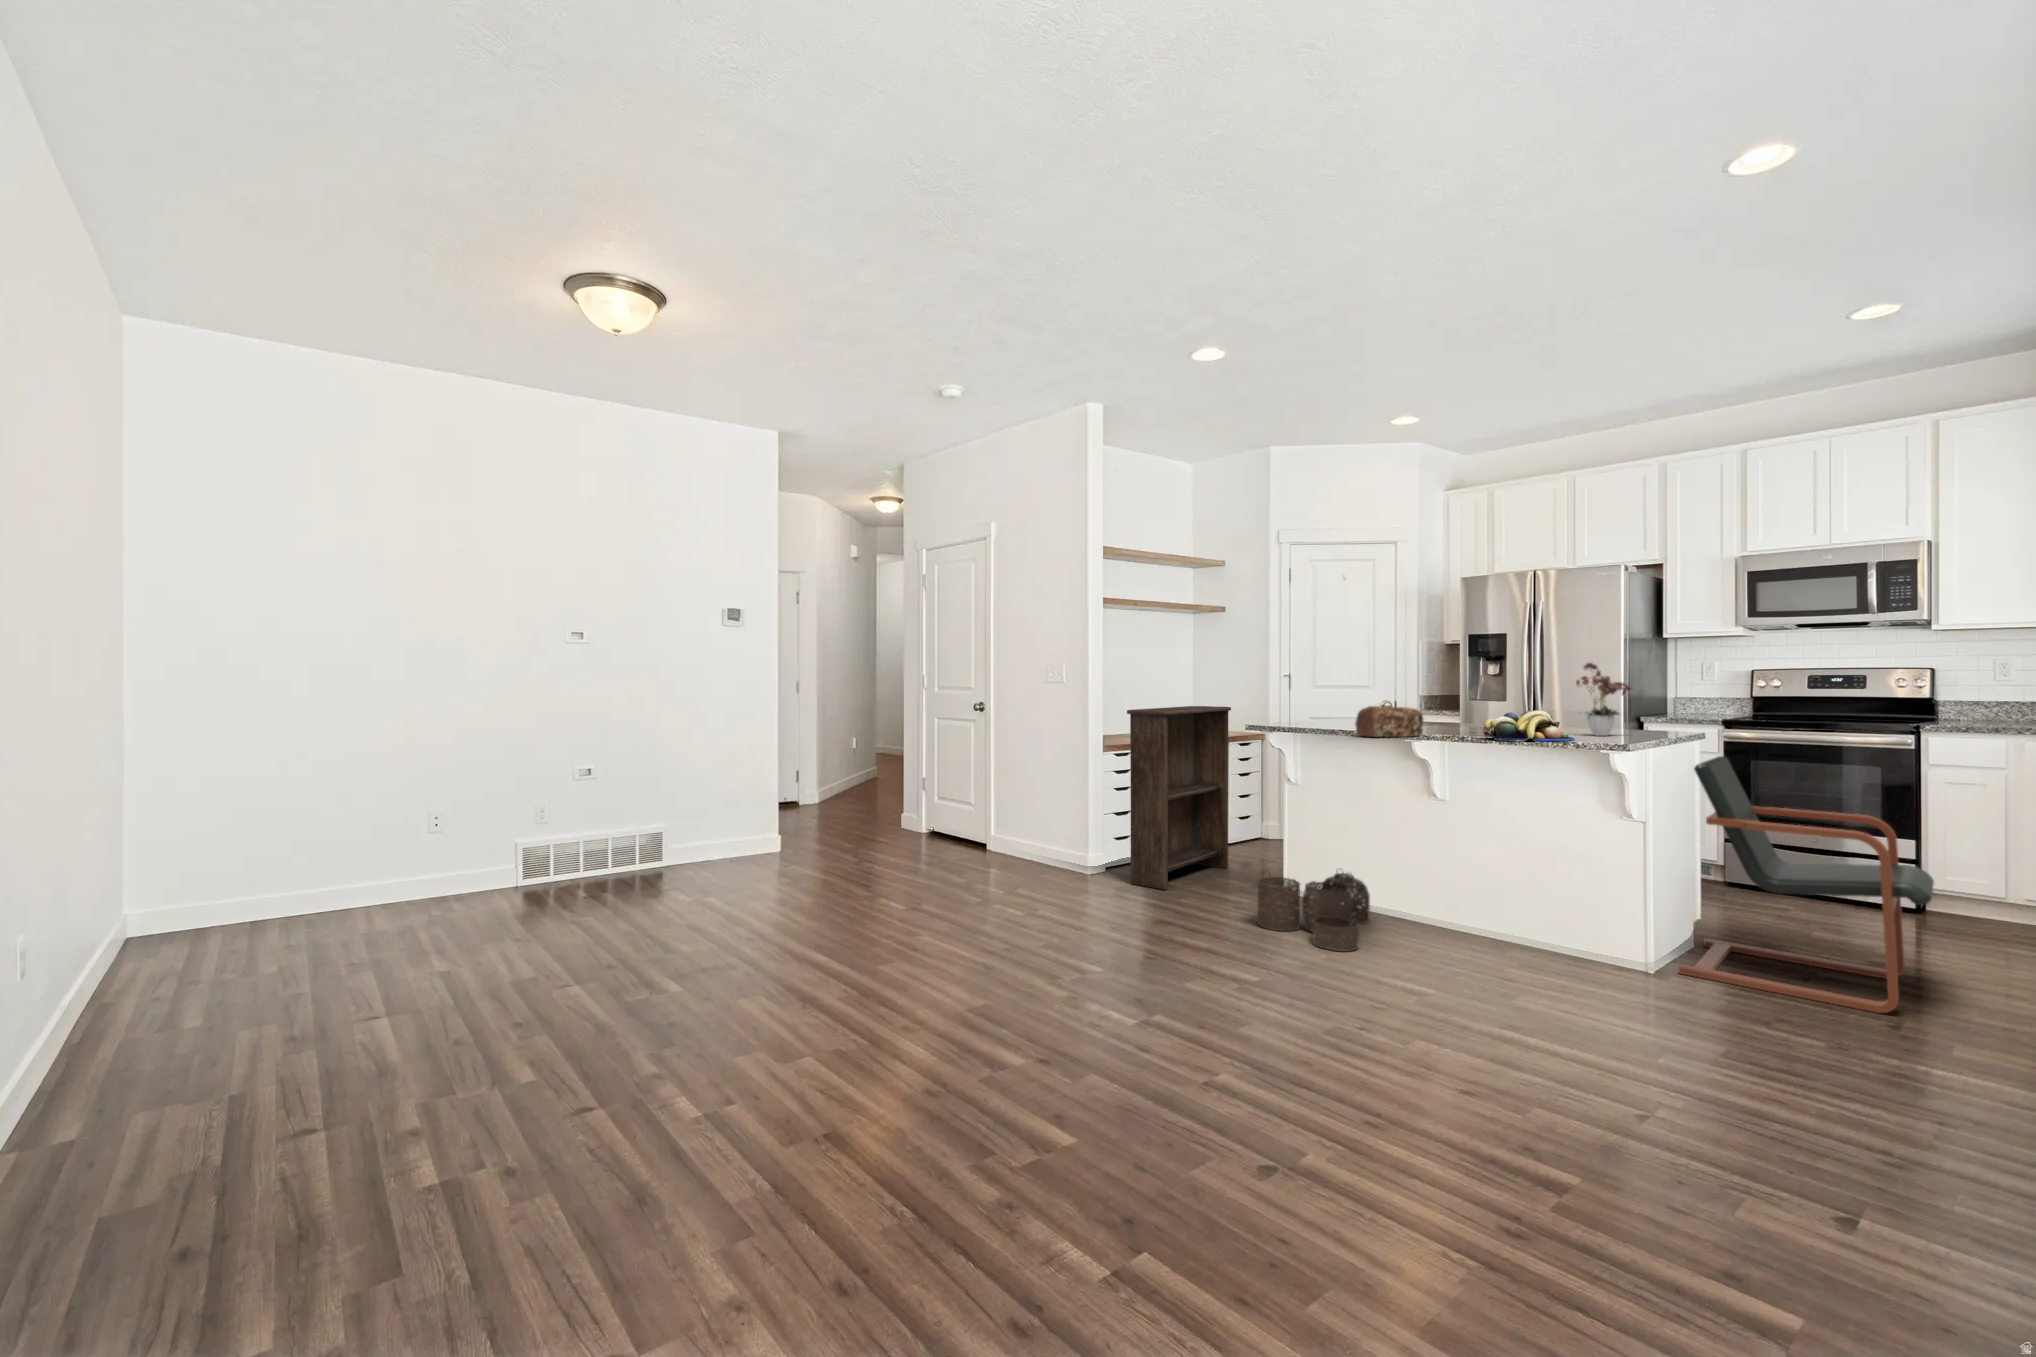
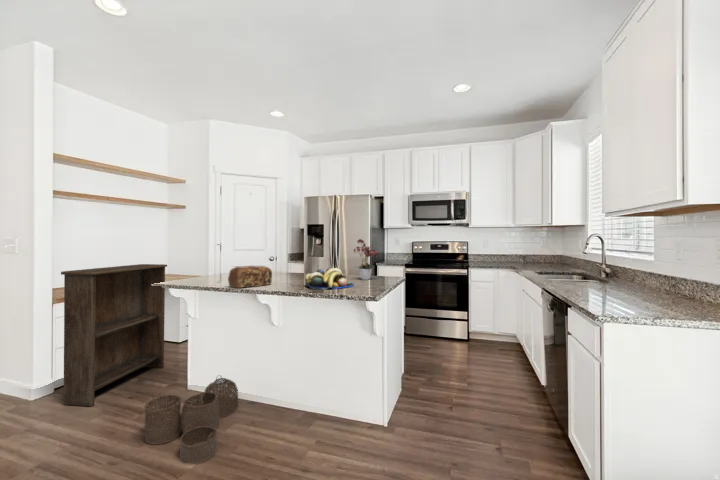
armchair: present [1679,756,1934,1013] -> none [404,288,511,430]

